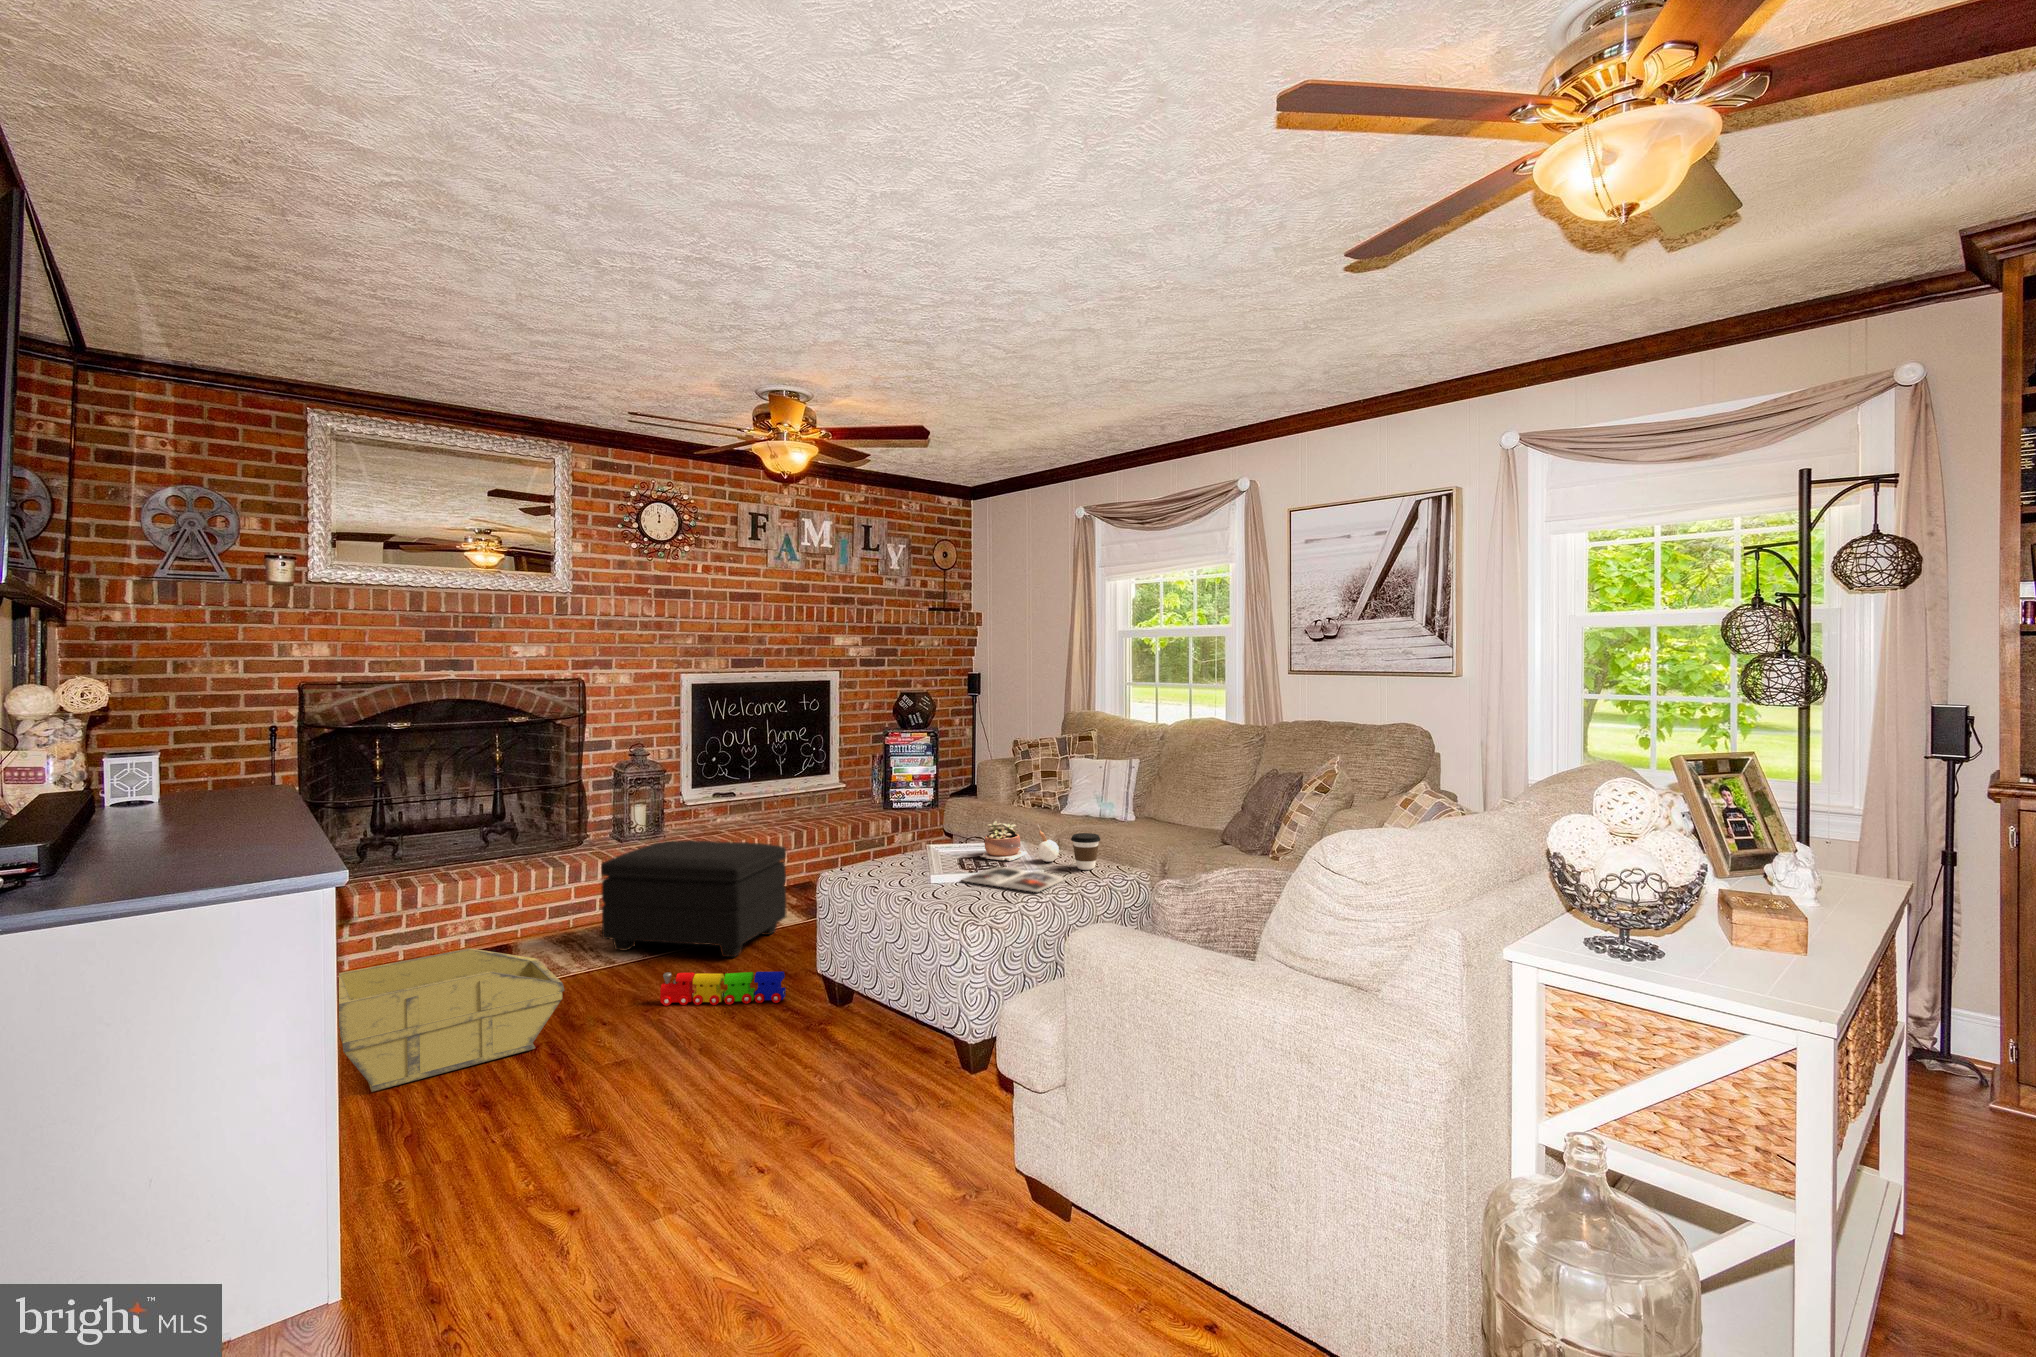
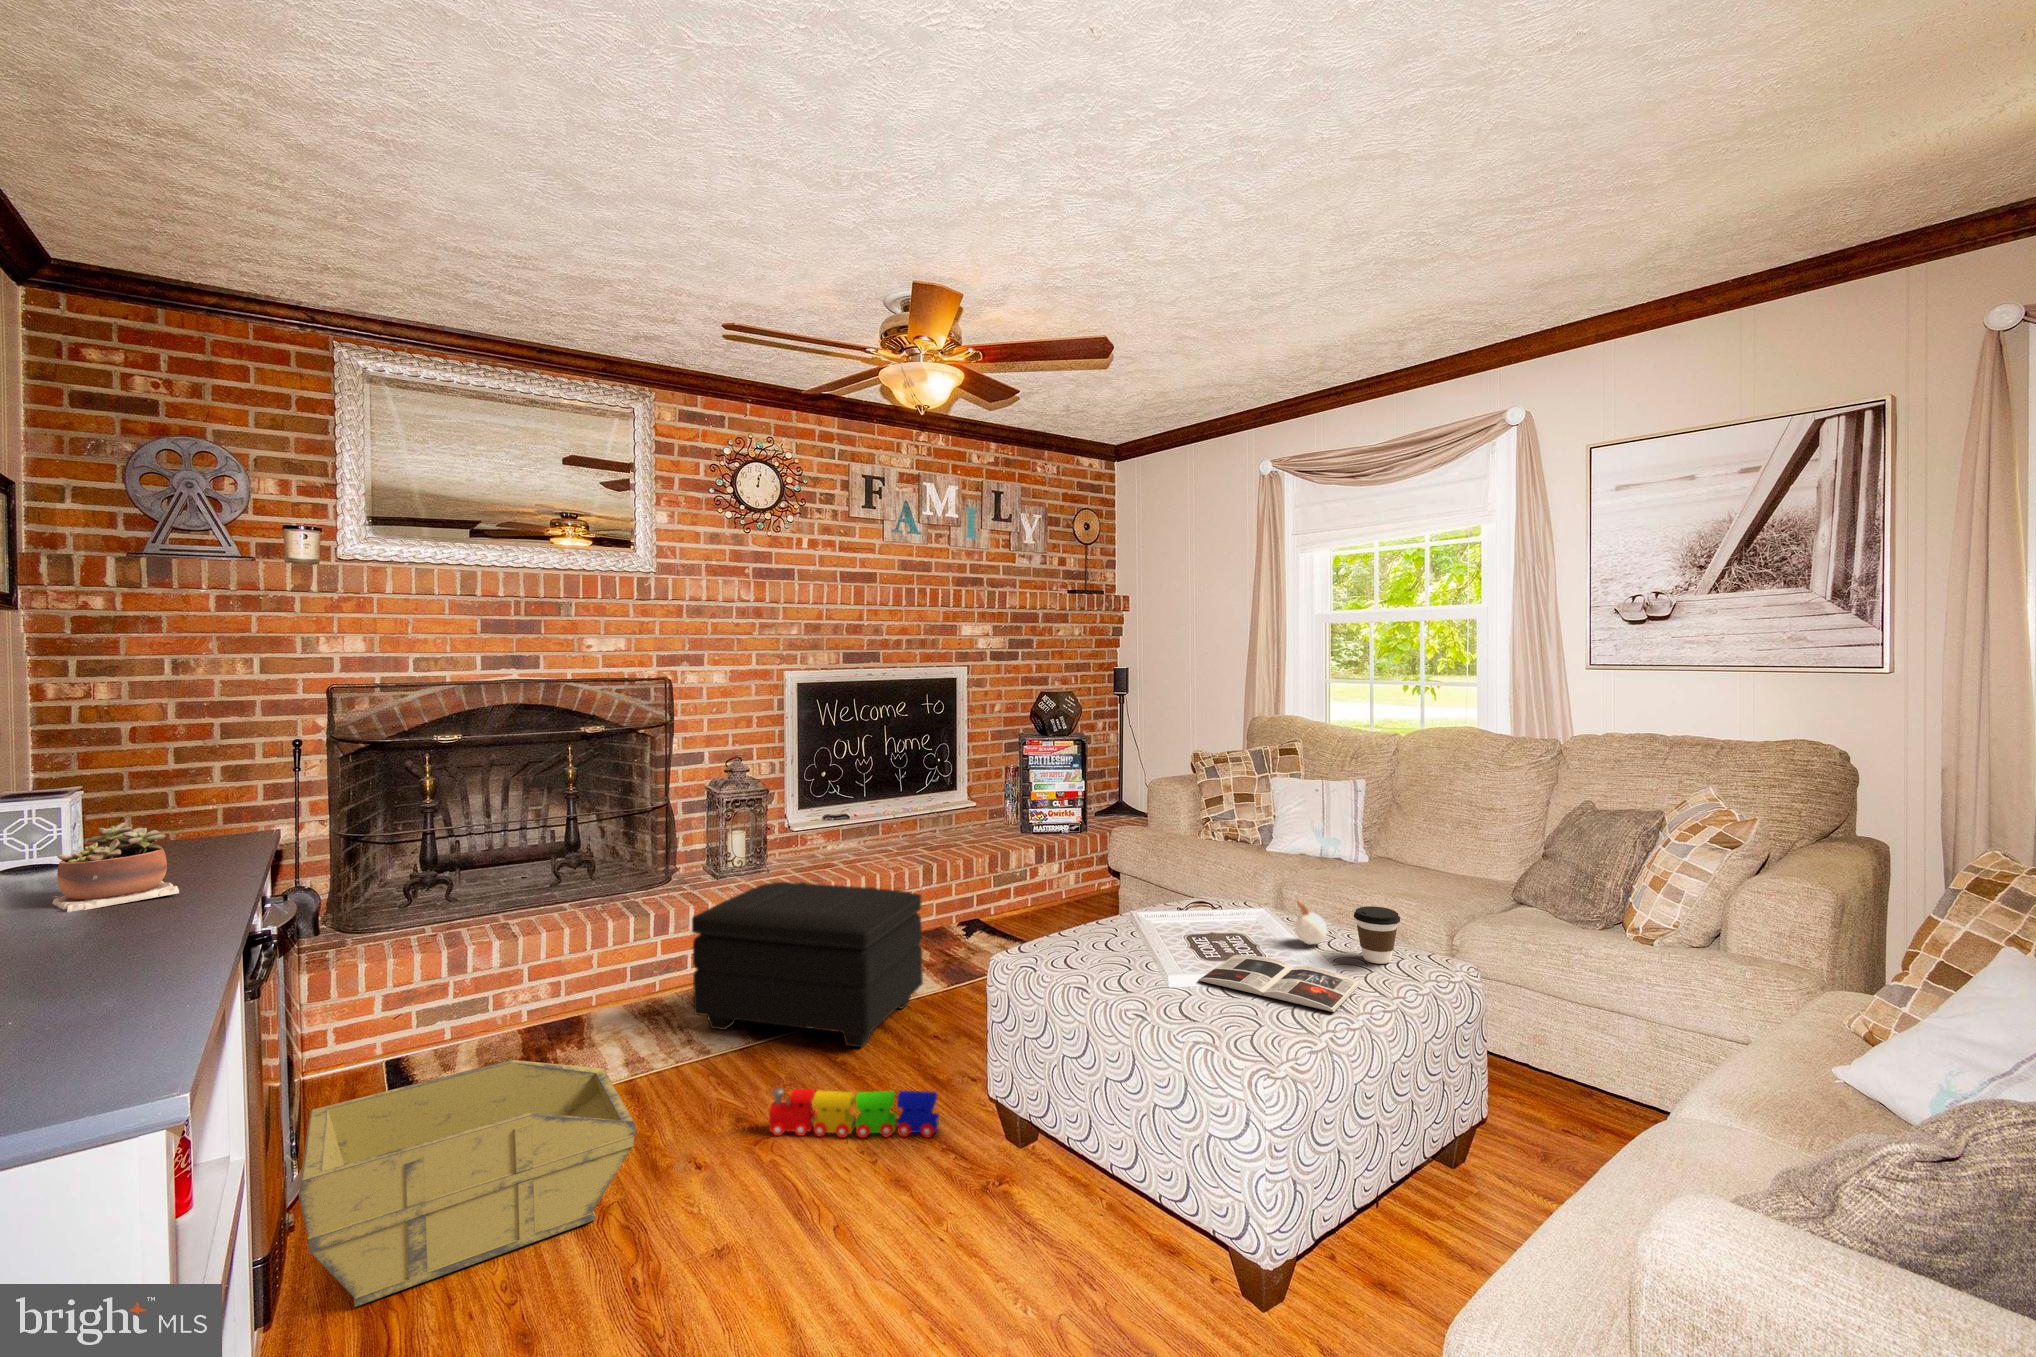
succulent plant: present [980,821,1027,861] -> present [53,823,179,912]

